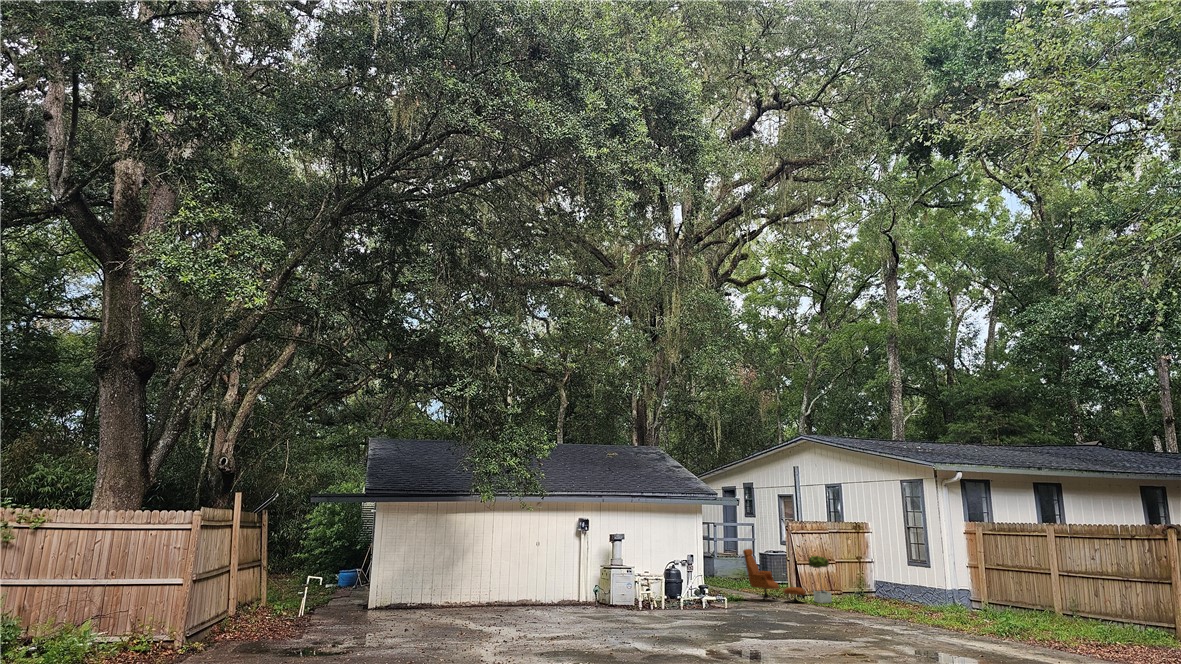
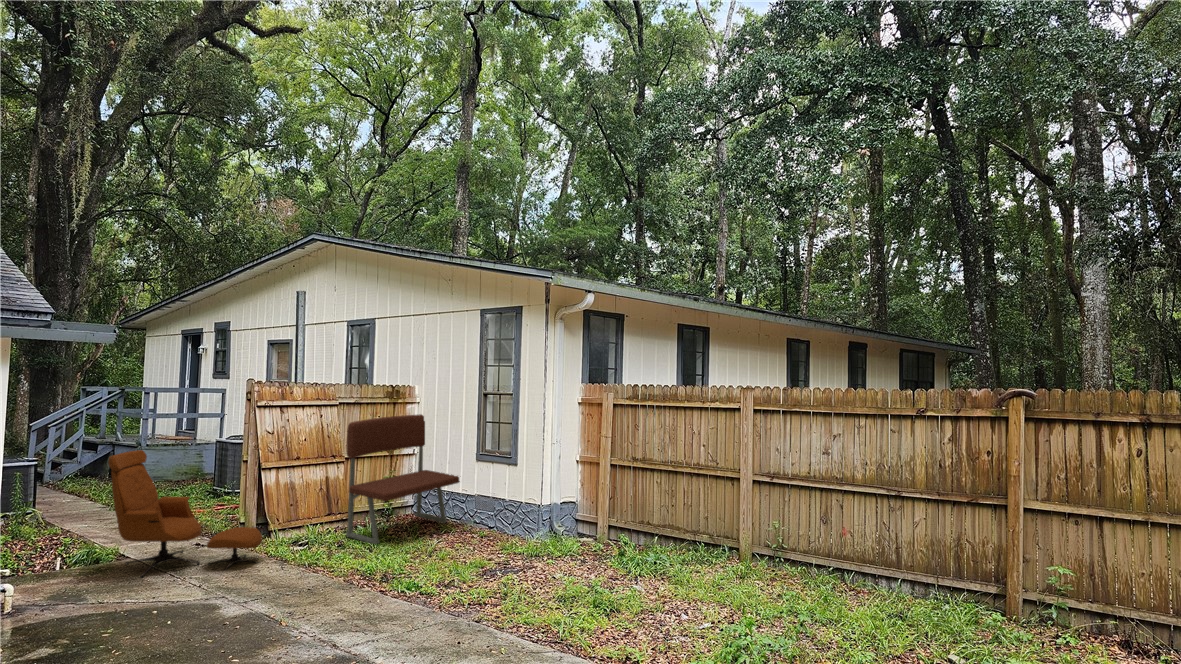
bench: none [837,539,901,604] -> present [346,414,460,544]
potted tree: present [809,556,832,603] -> none [278,458,324,557]

